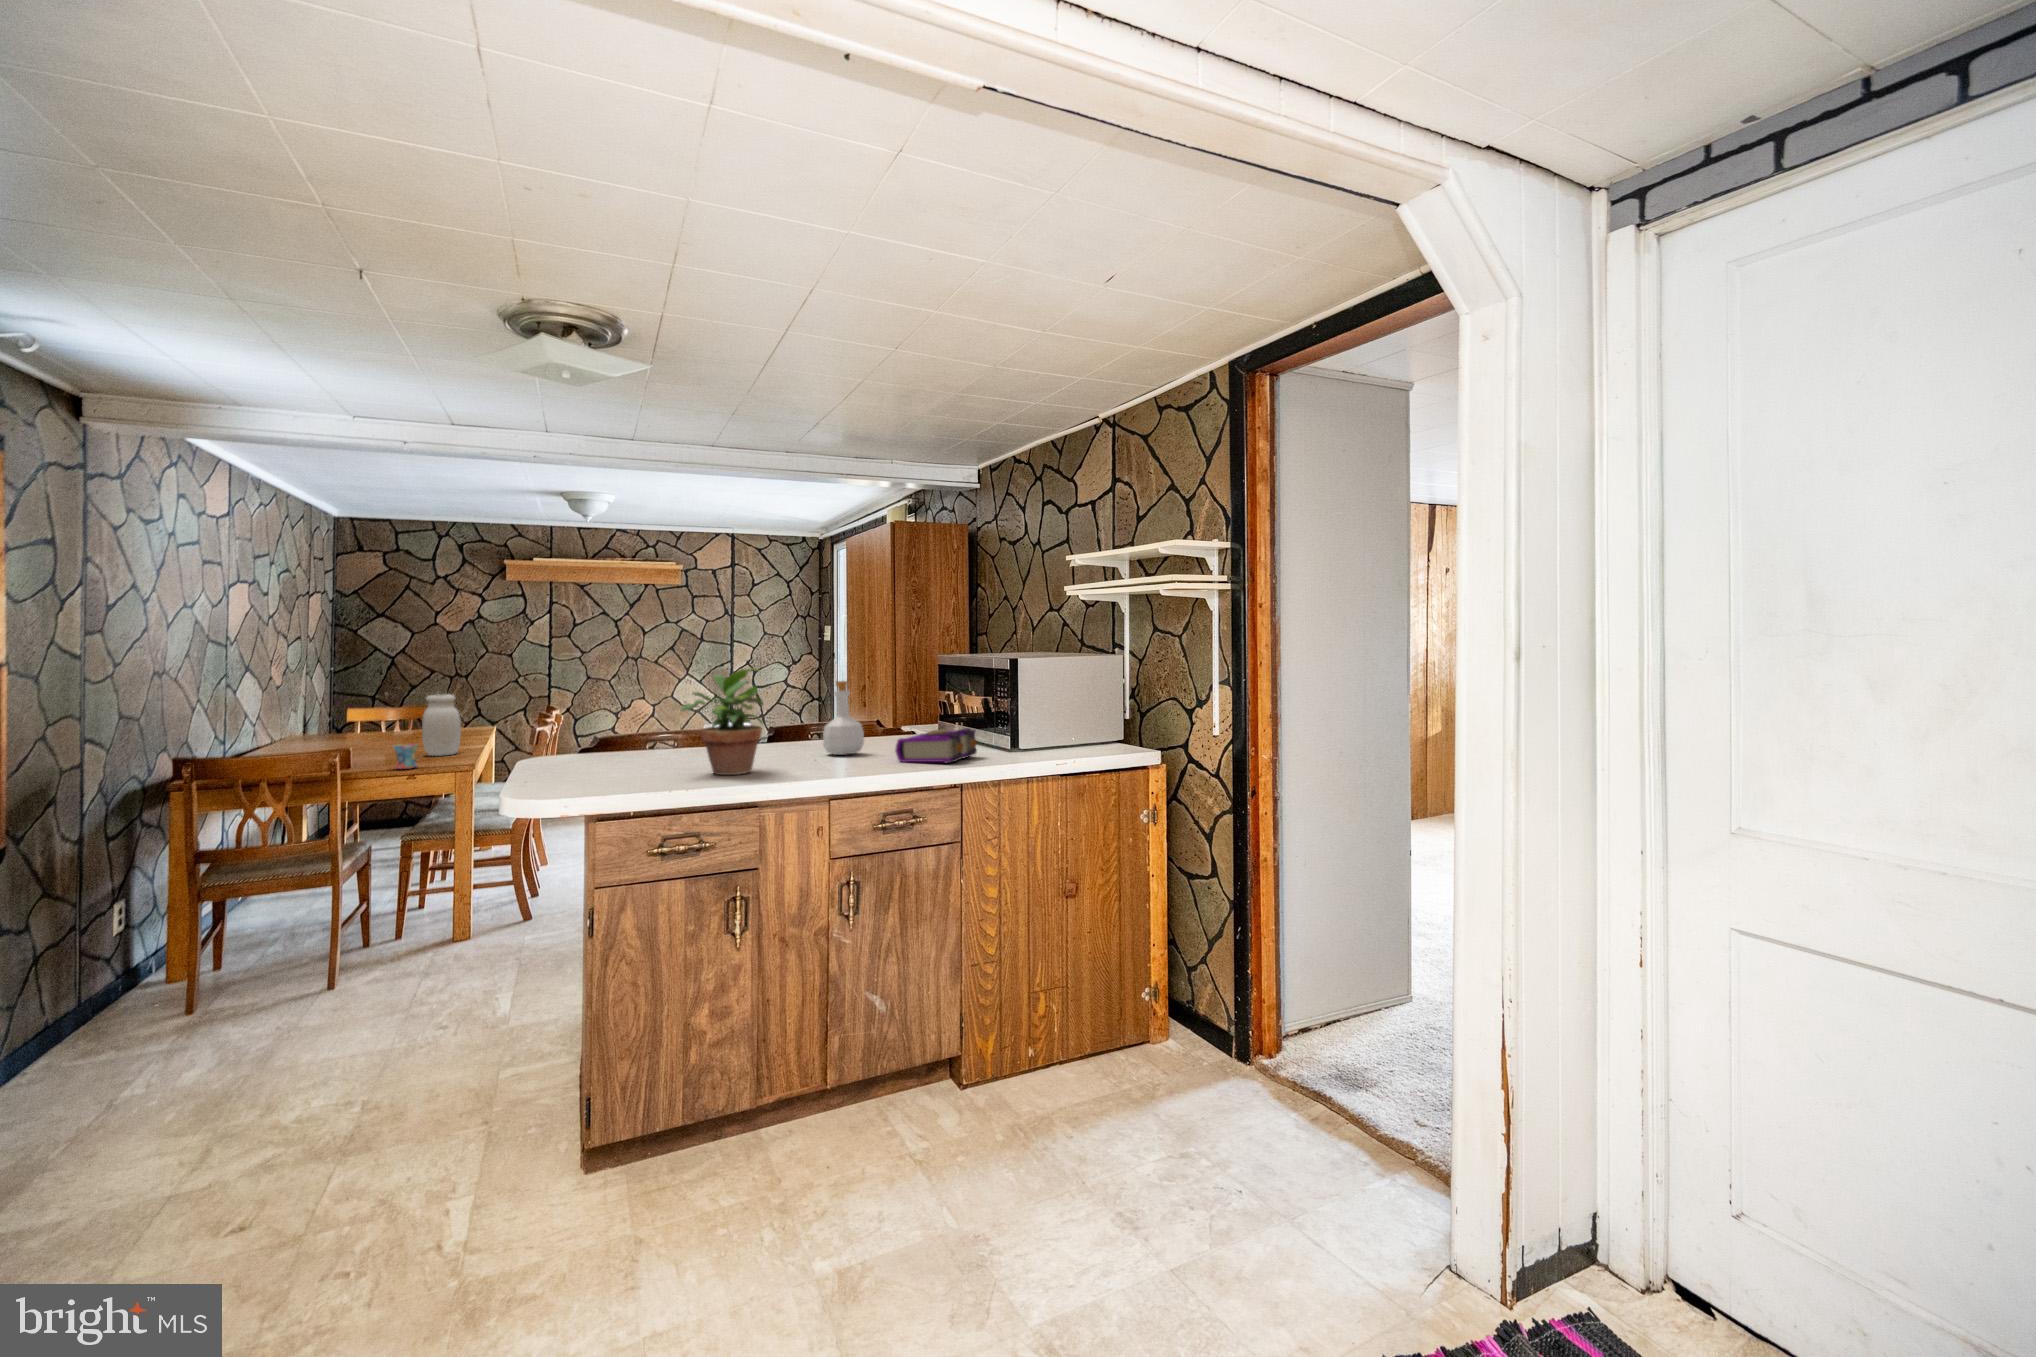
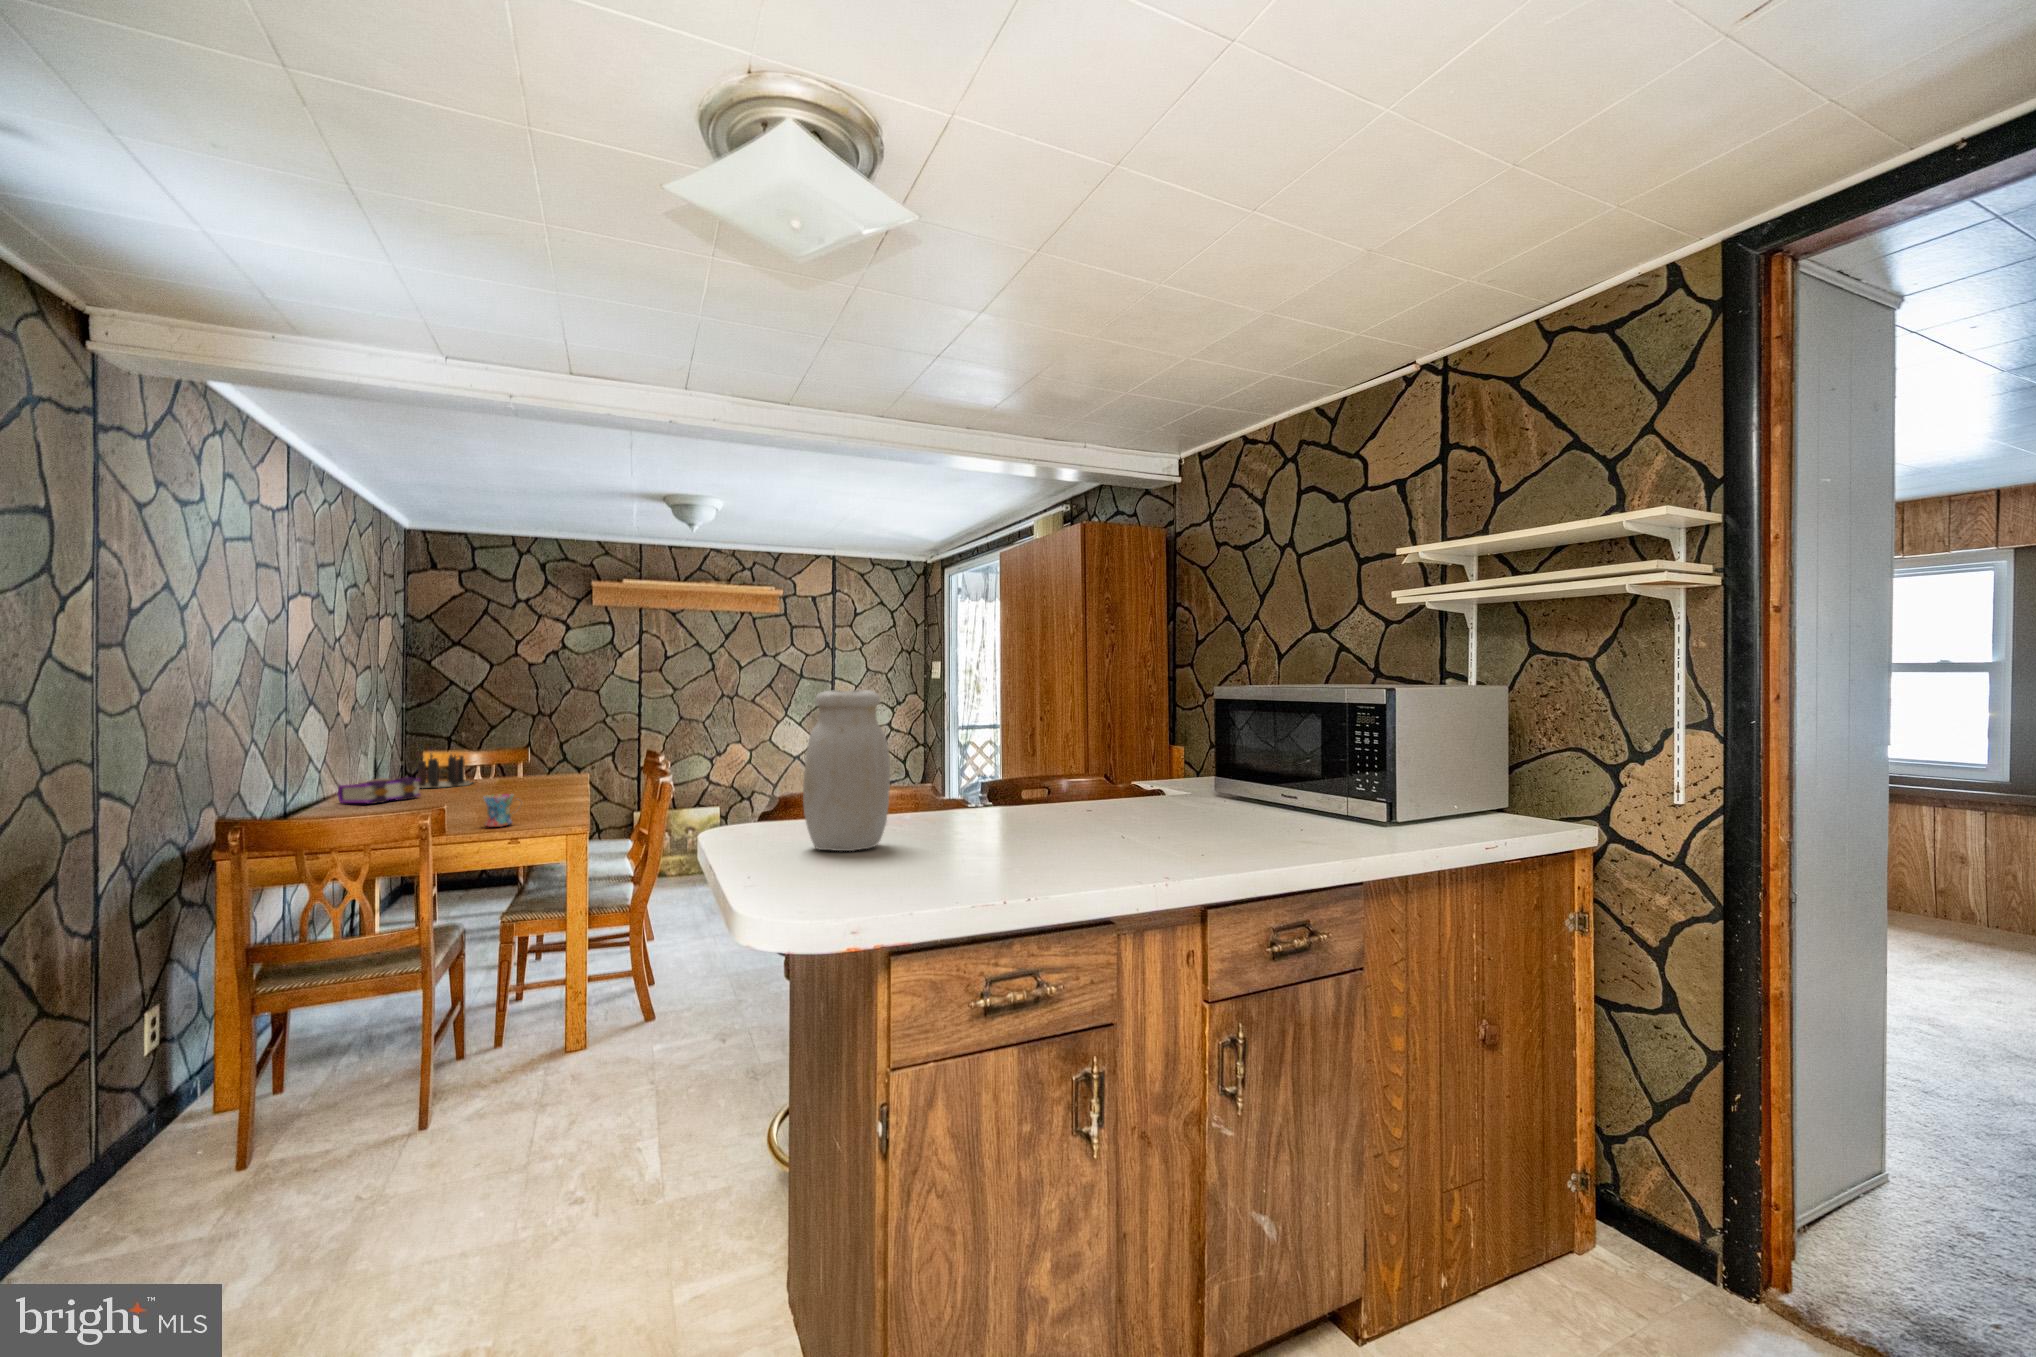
potted plant: present [681,668,763,775] -> none [972,691,1093,861]
bottle: present [823,681,864,755] -> none [1106,714,1165,821]
jar: present [422,694,461,756] -> present [803,690,890,851]
candle: none [334,712,412,742] -> present [418,754,471,788]
book: present [895,728,977,763] -> present [338,777,421,804]

